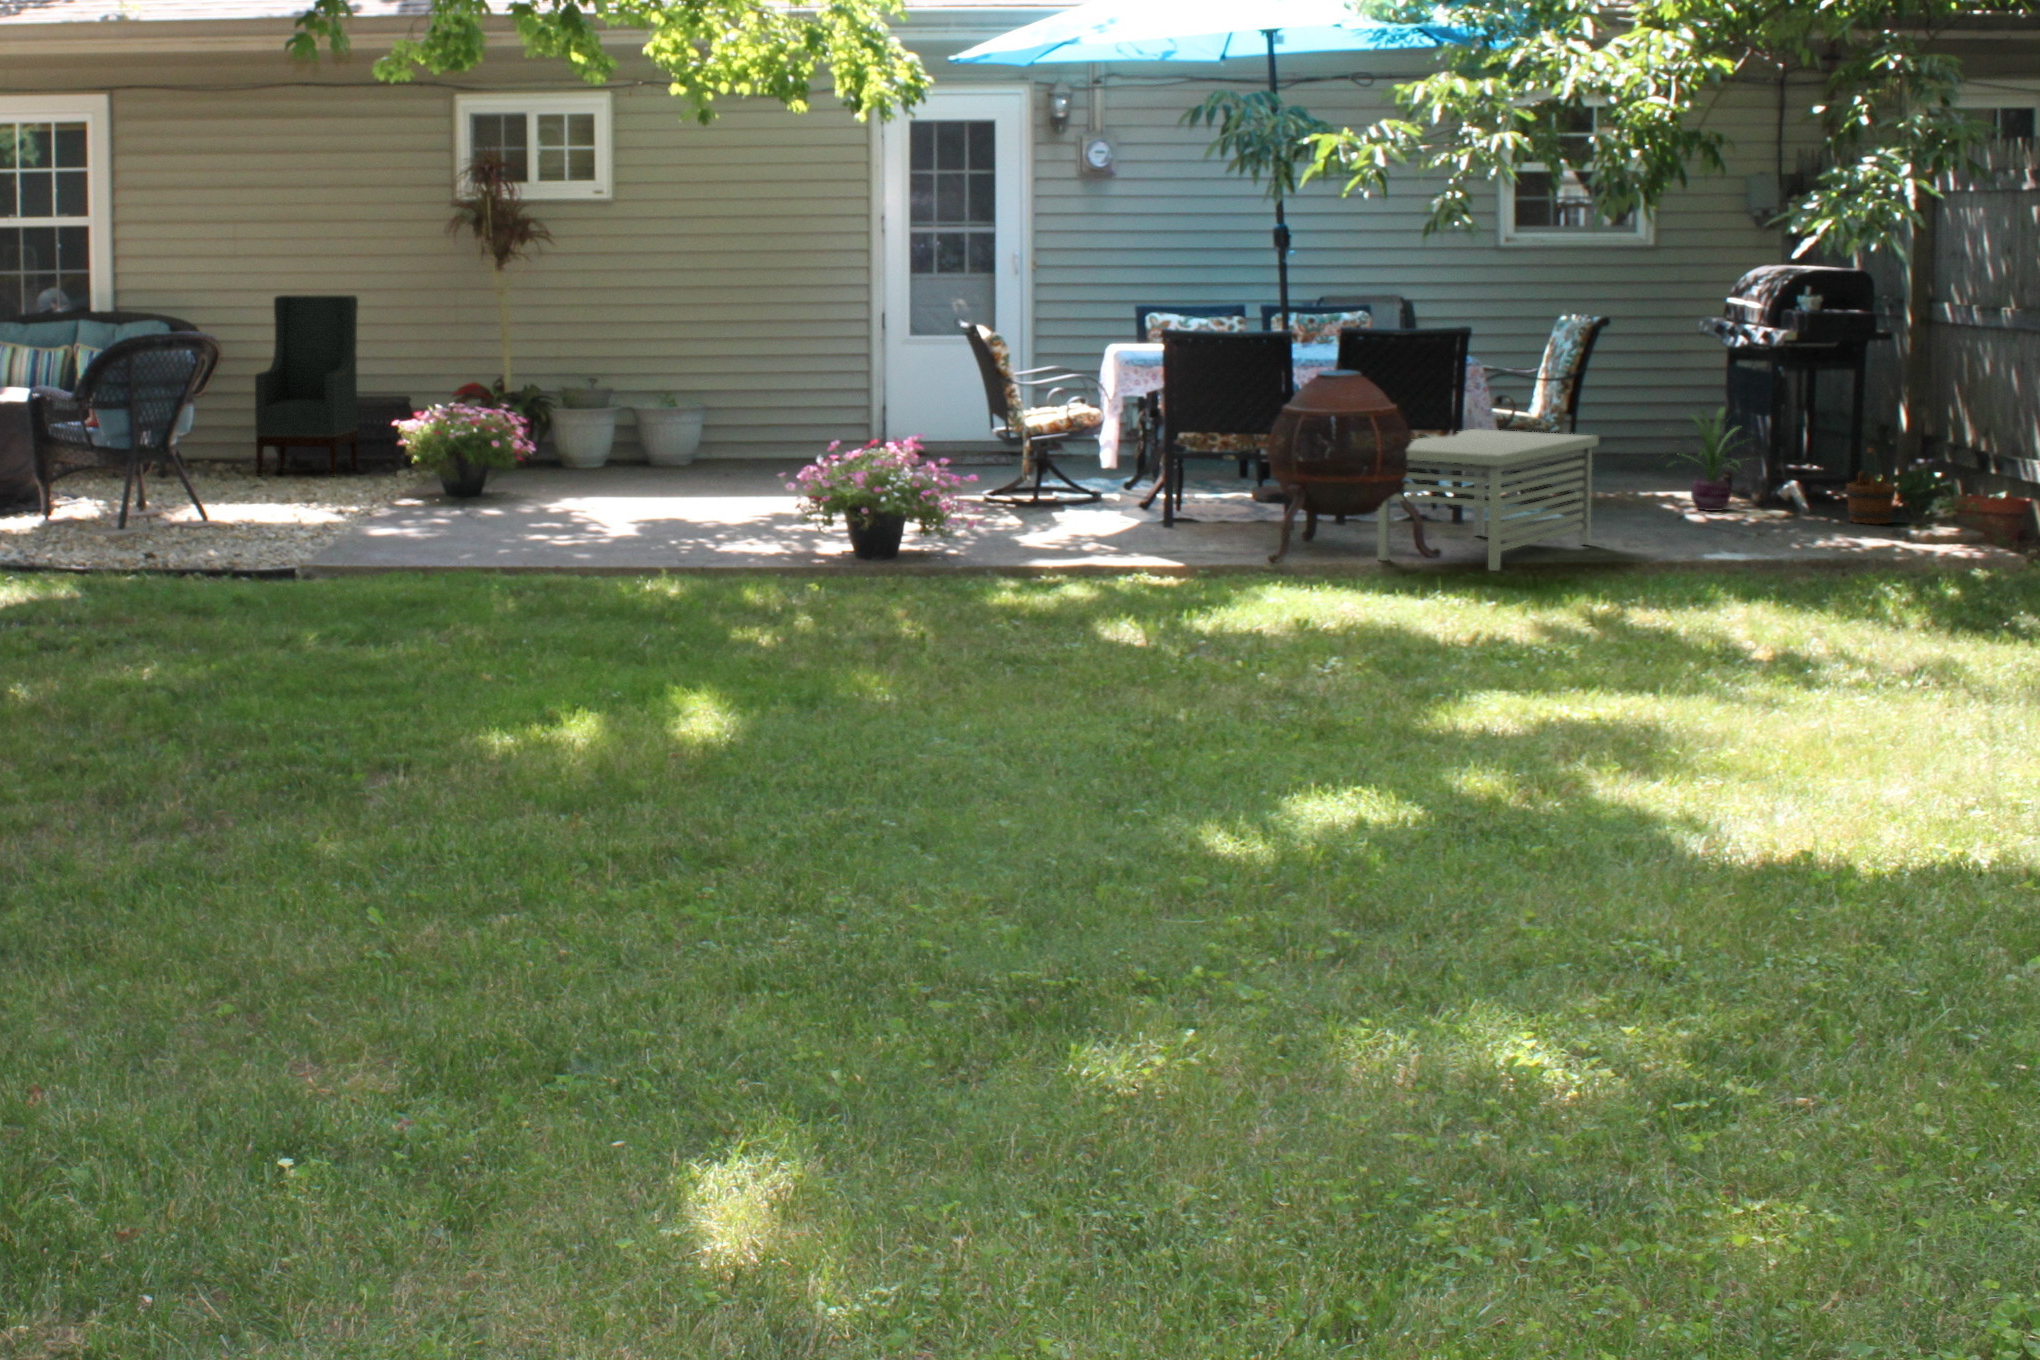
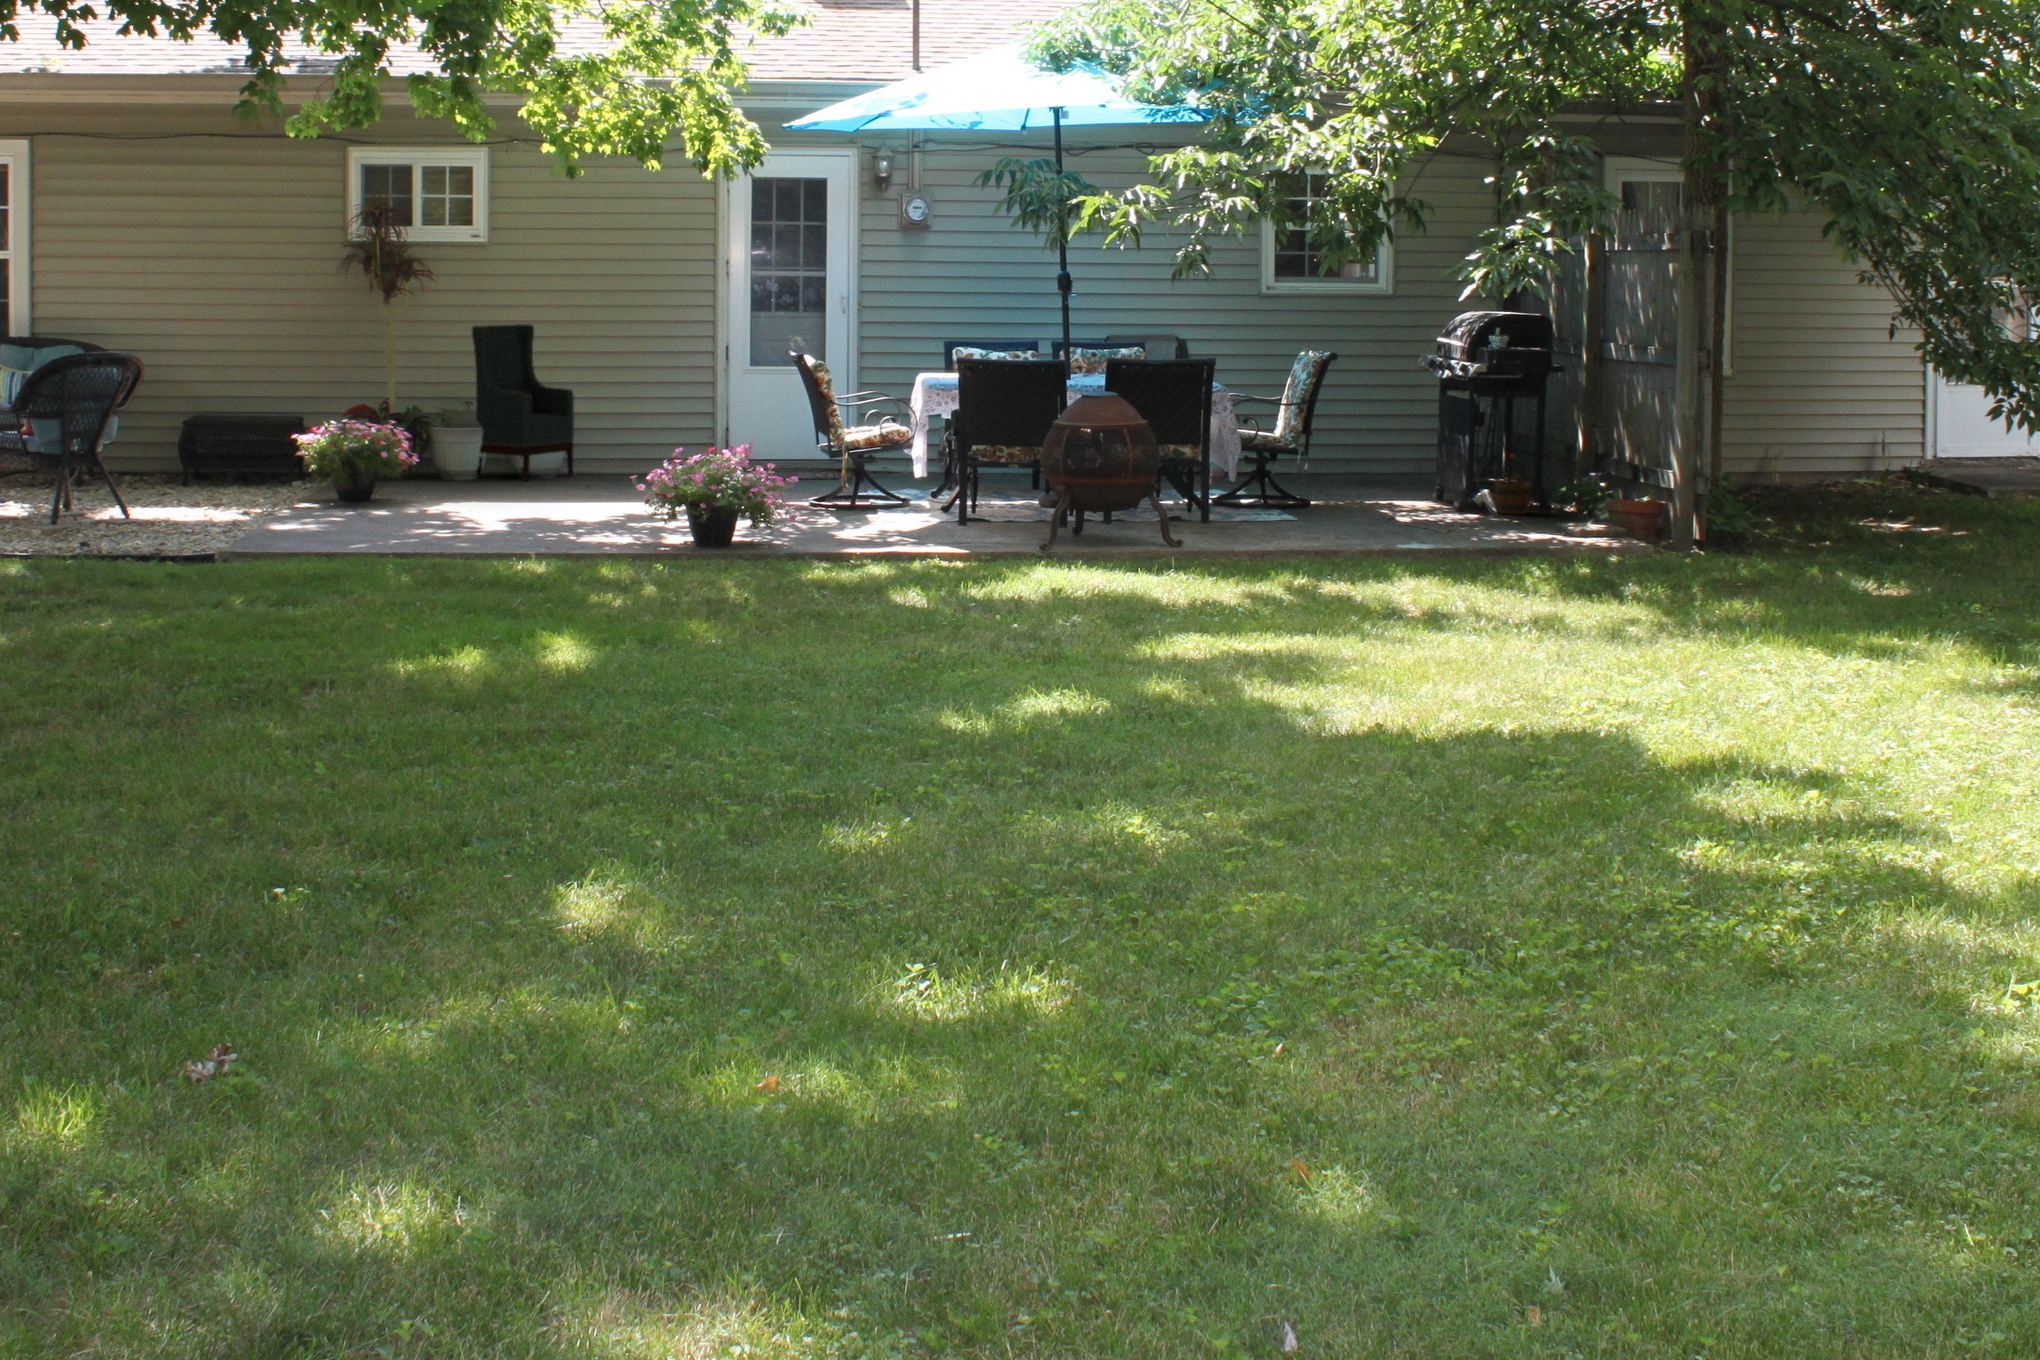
armchair: present [255,295,358,476] -> present [472,324,574,481]
decorative plant: present [1675,407,1748,511] -> none [1351,421,1444,505]
storage bench: present [1377,429,1599,571] -> none [1129,440,1310,557]

